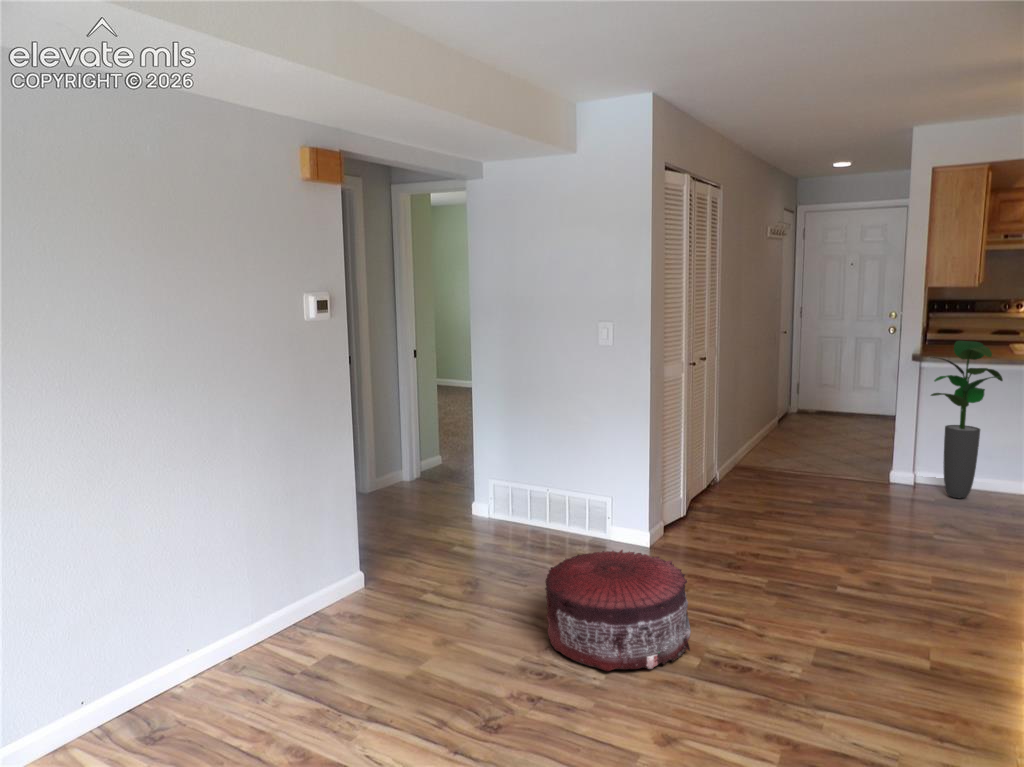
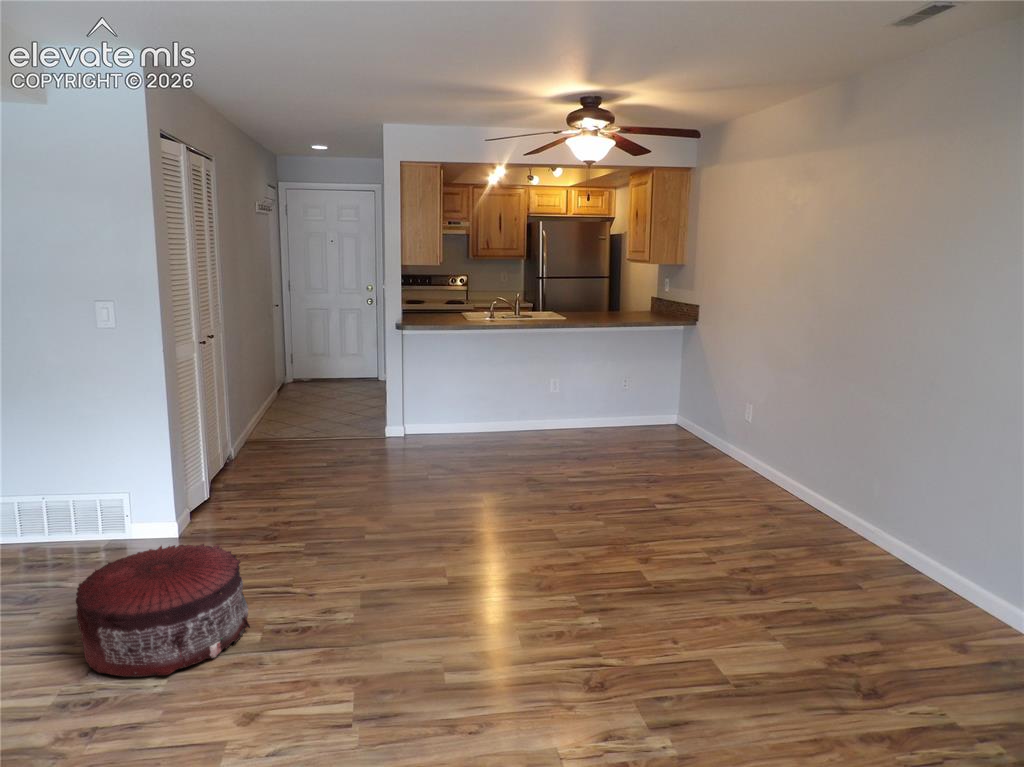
potted plant: present [931,341,1003,498] -> none [406,311,462,441]

